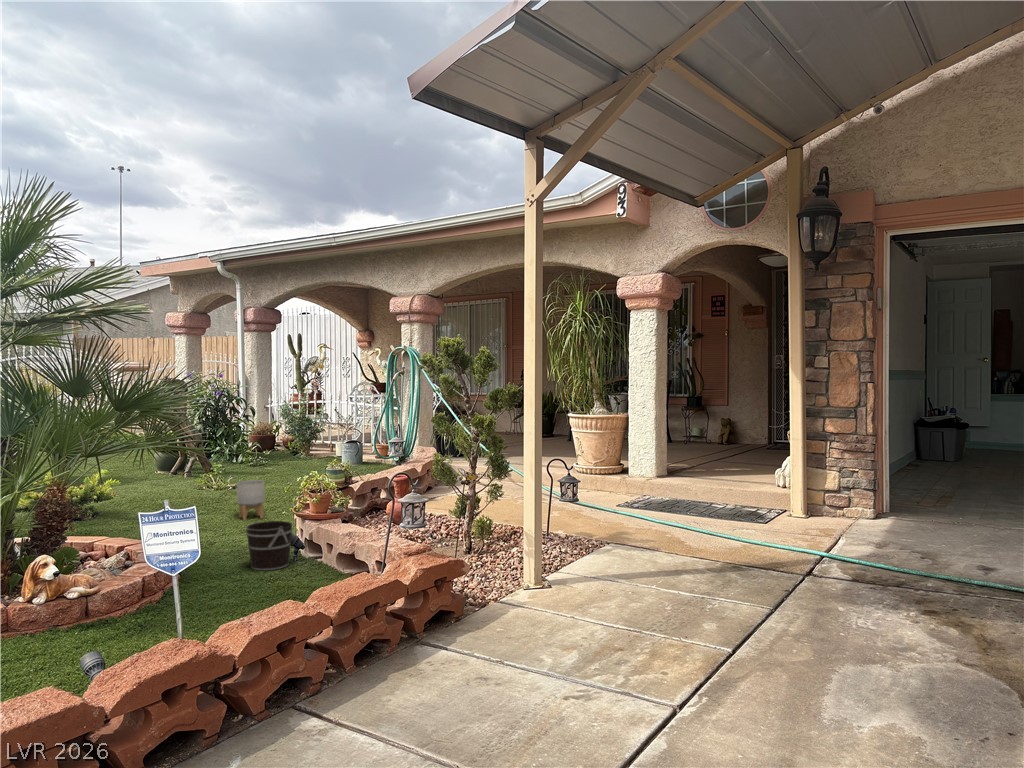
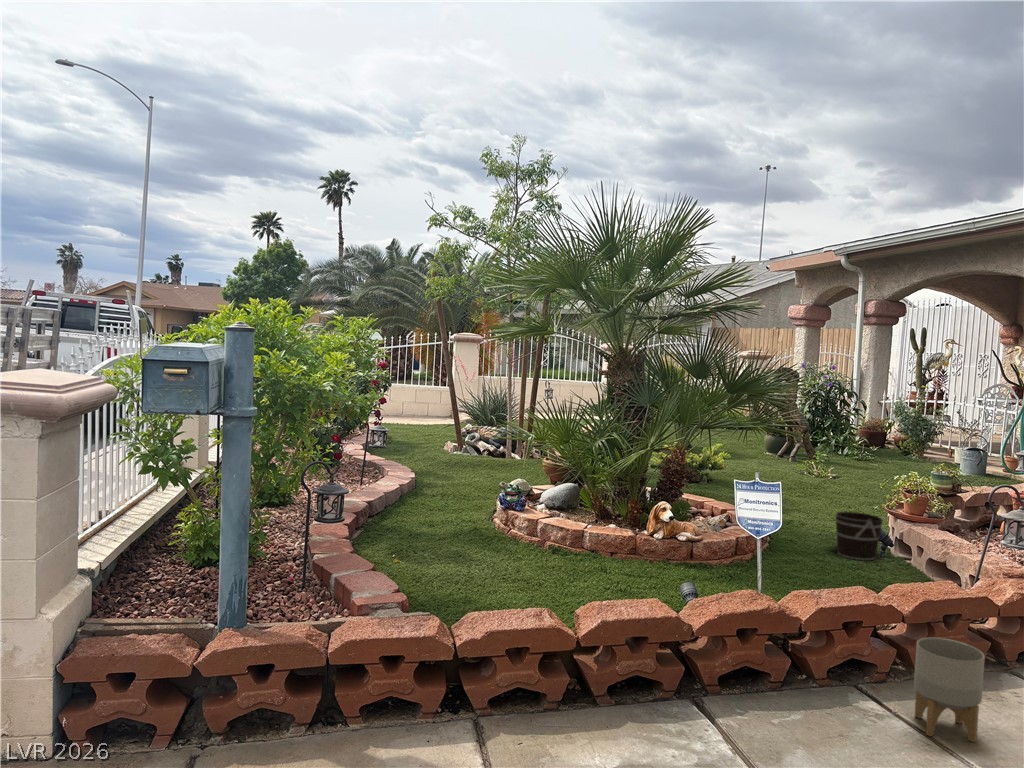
planter: present [237,480,265,521] -> present [914,637,985,742]

